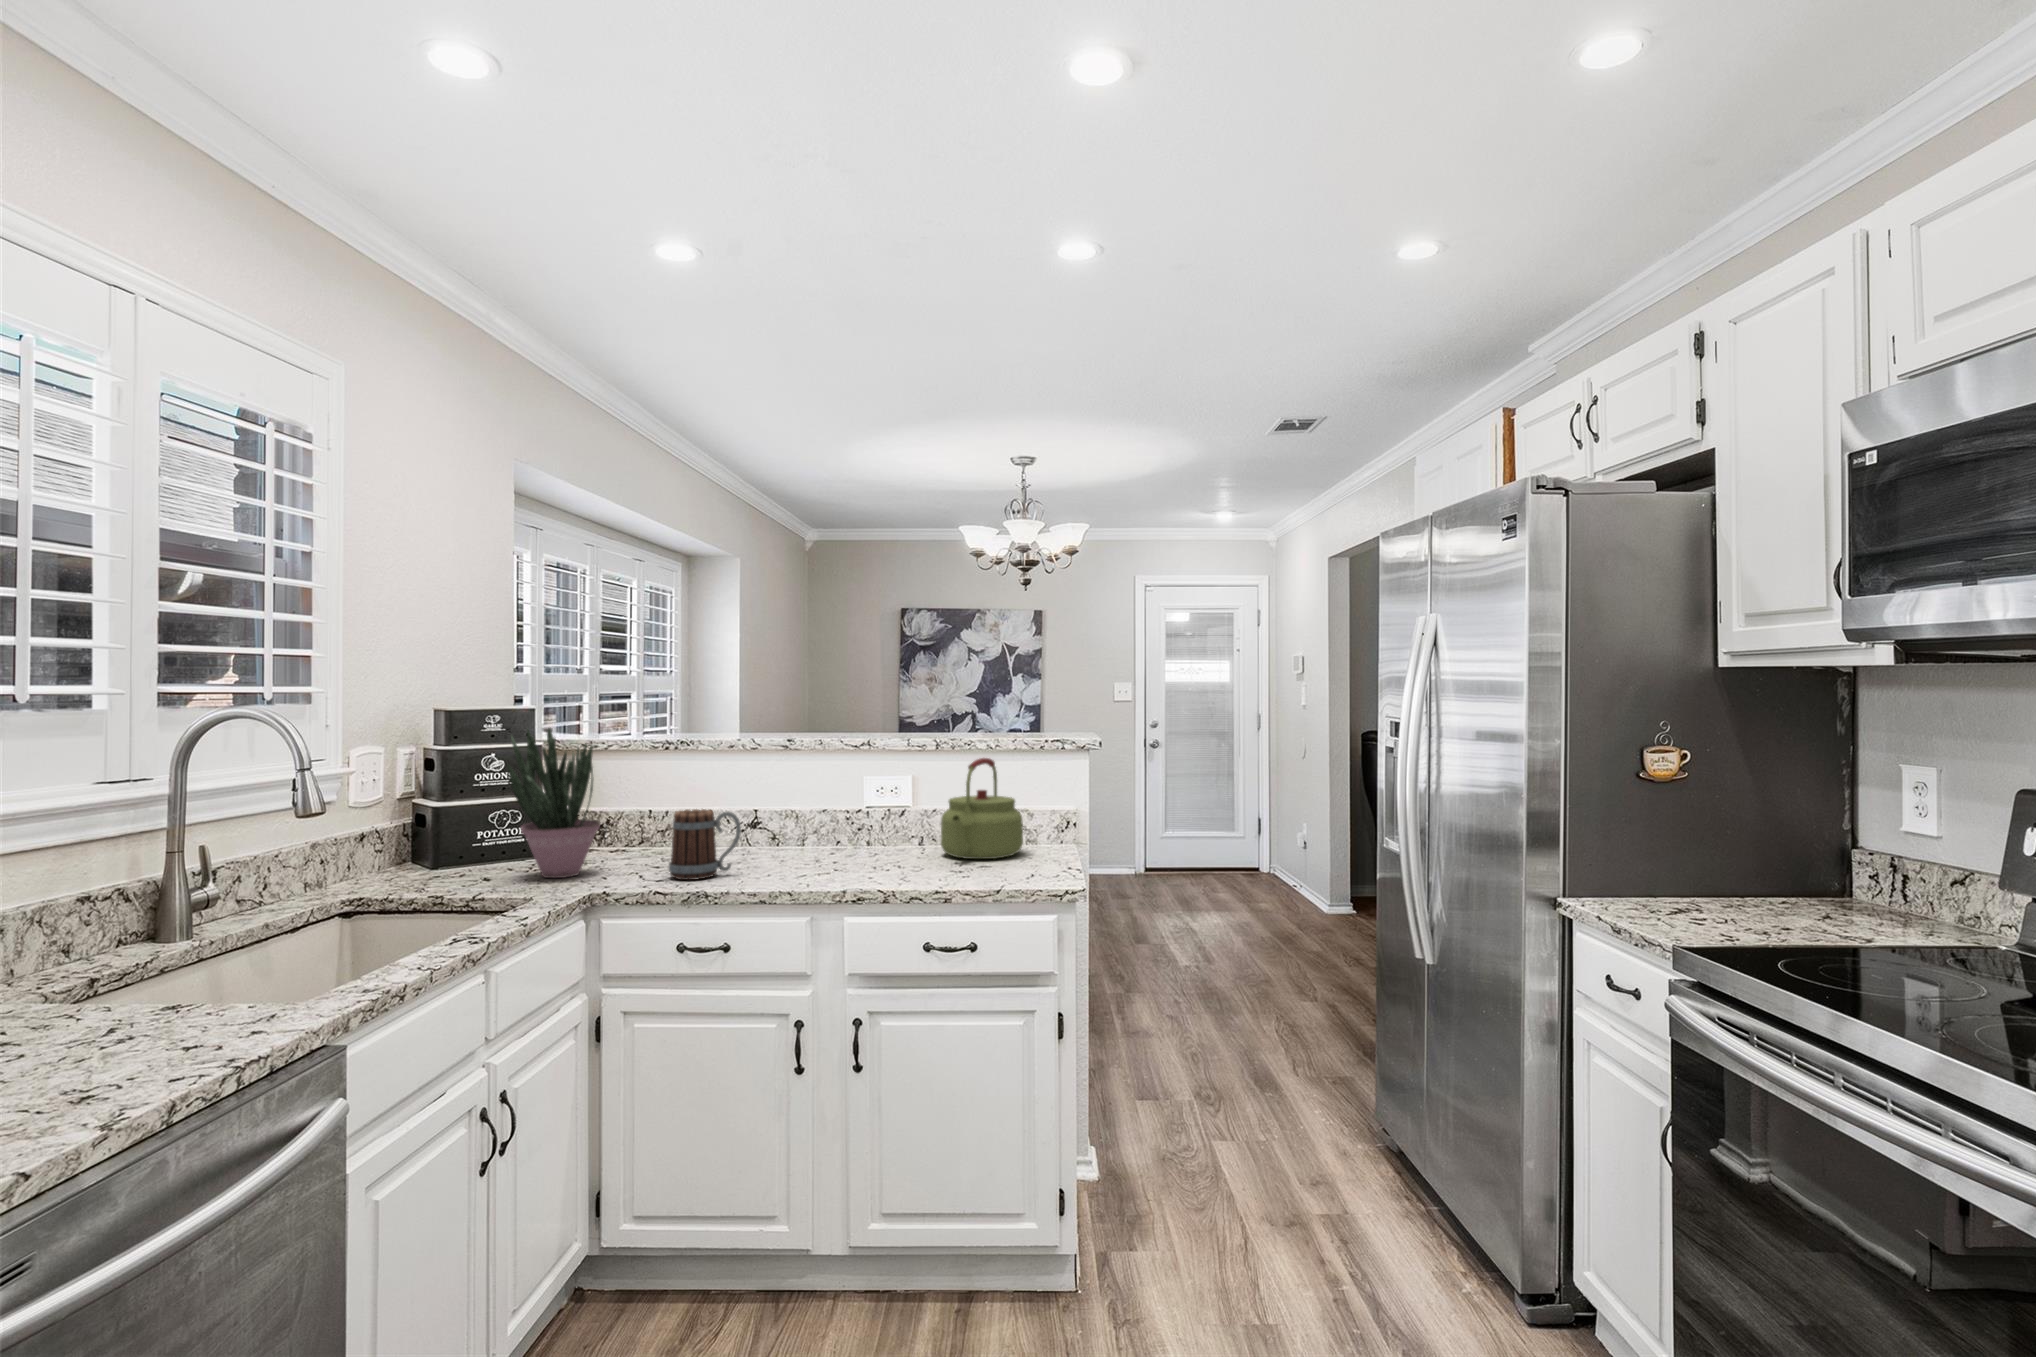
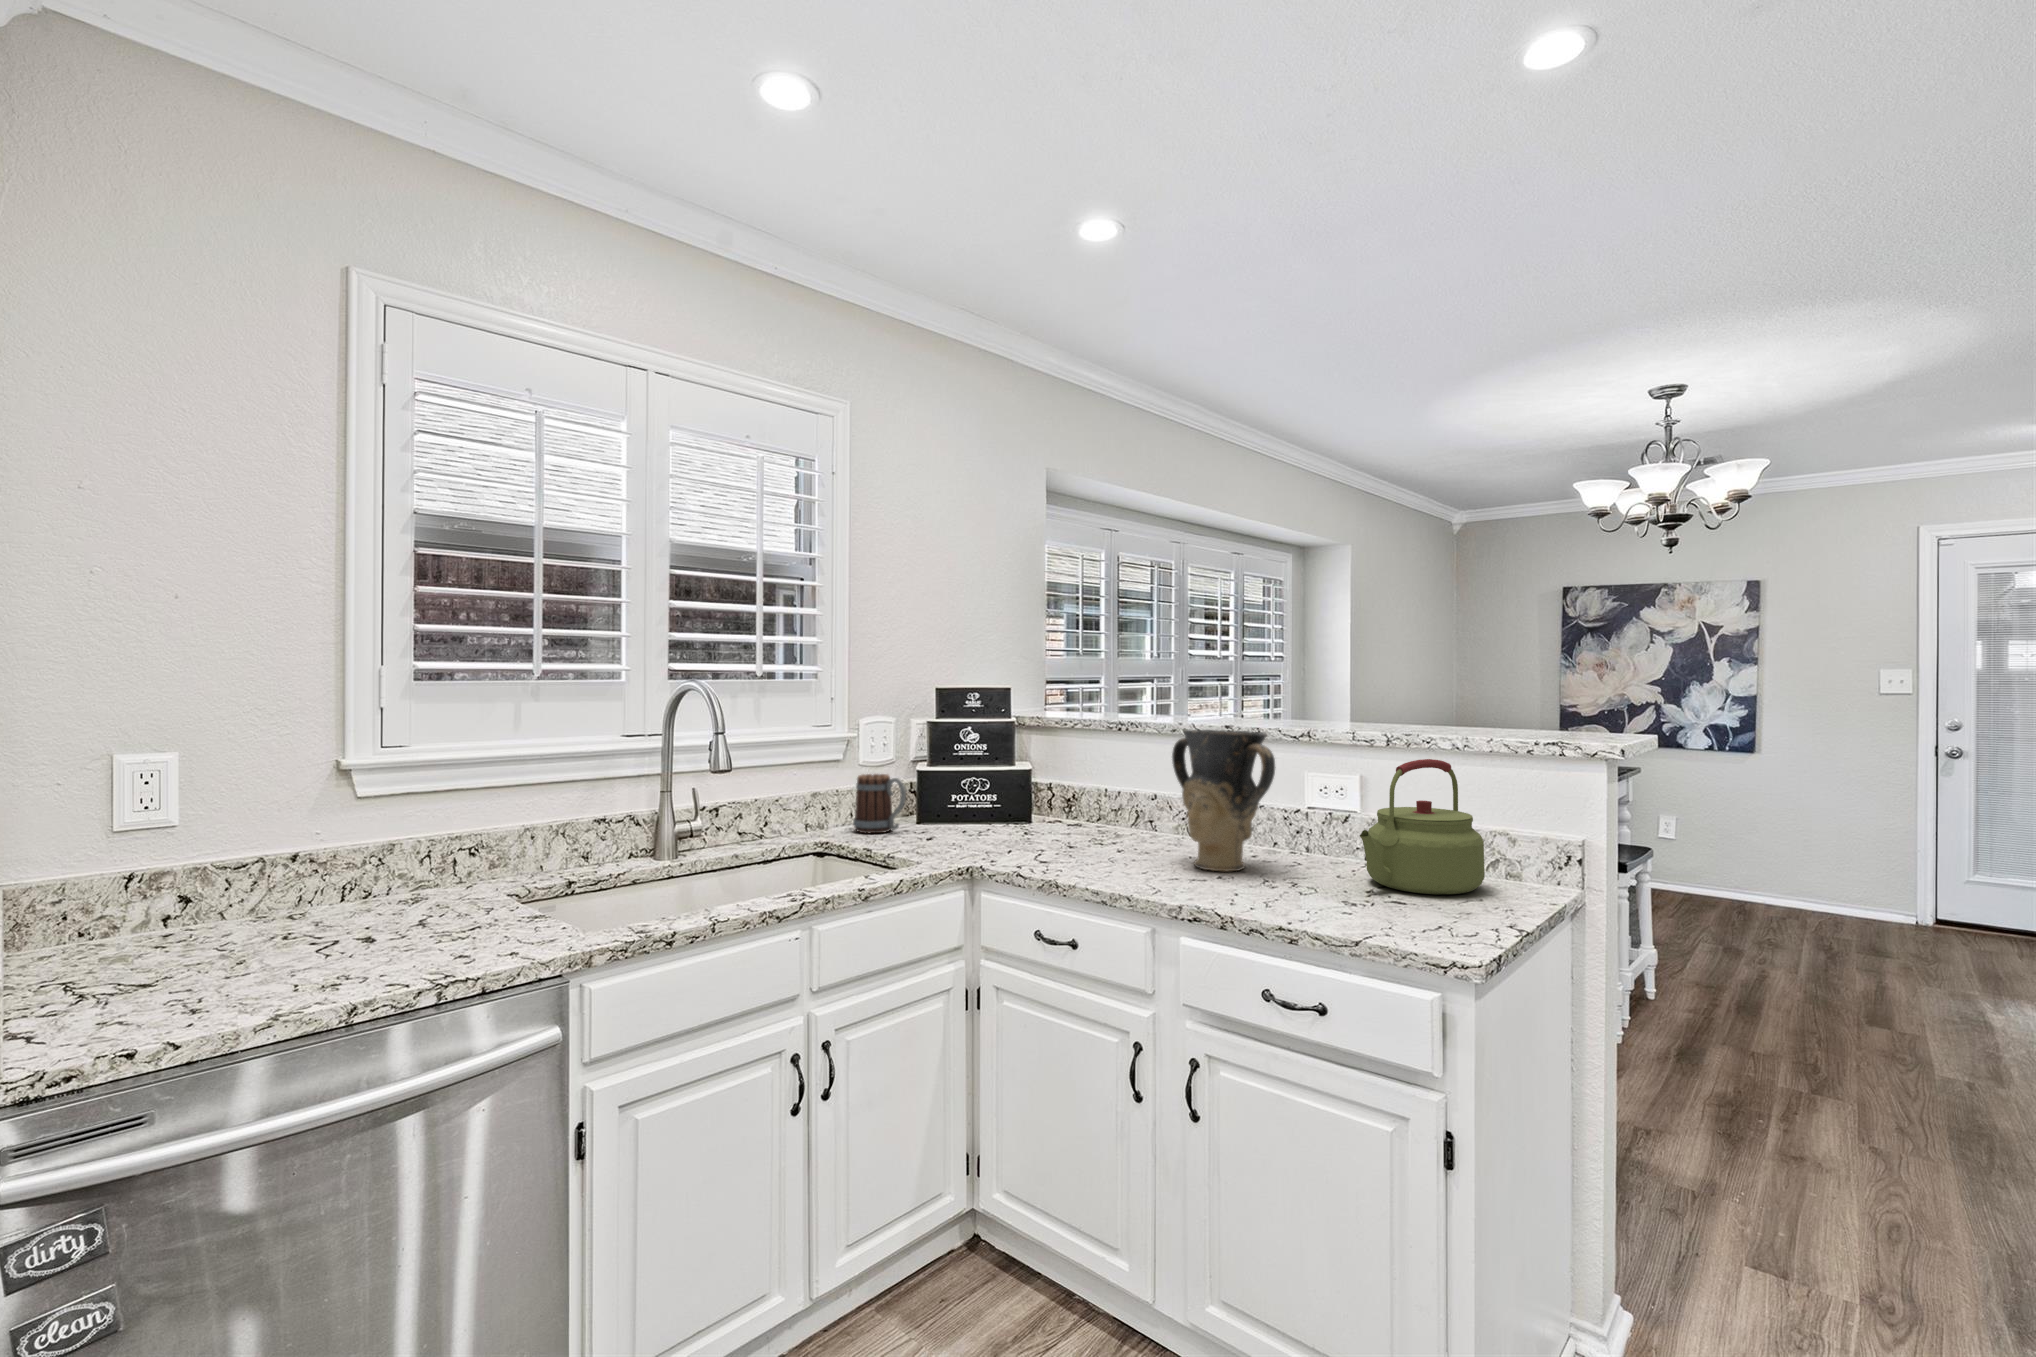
potted plant: present [507,728,600,878] -> none [930,703,1016,846]
vase: none [773,743,877,866] -> present [1172,729,1275,872]
mug: present [669,809,741,880] -> present [853,774,906,833]

